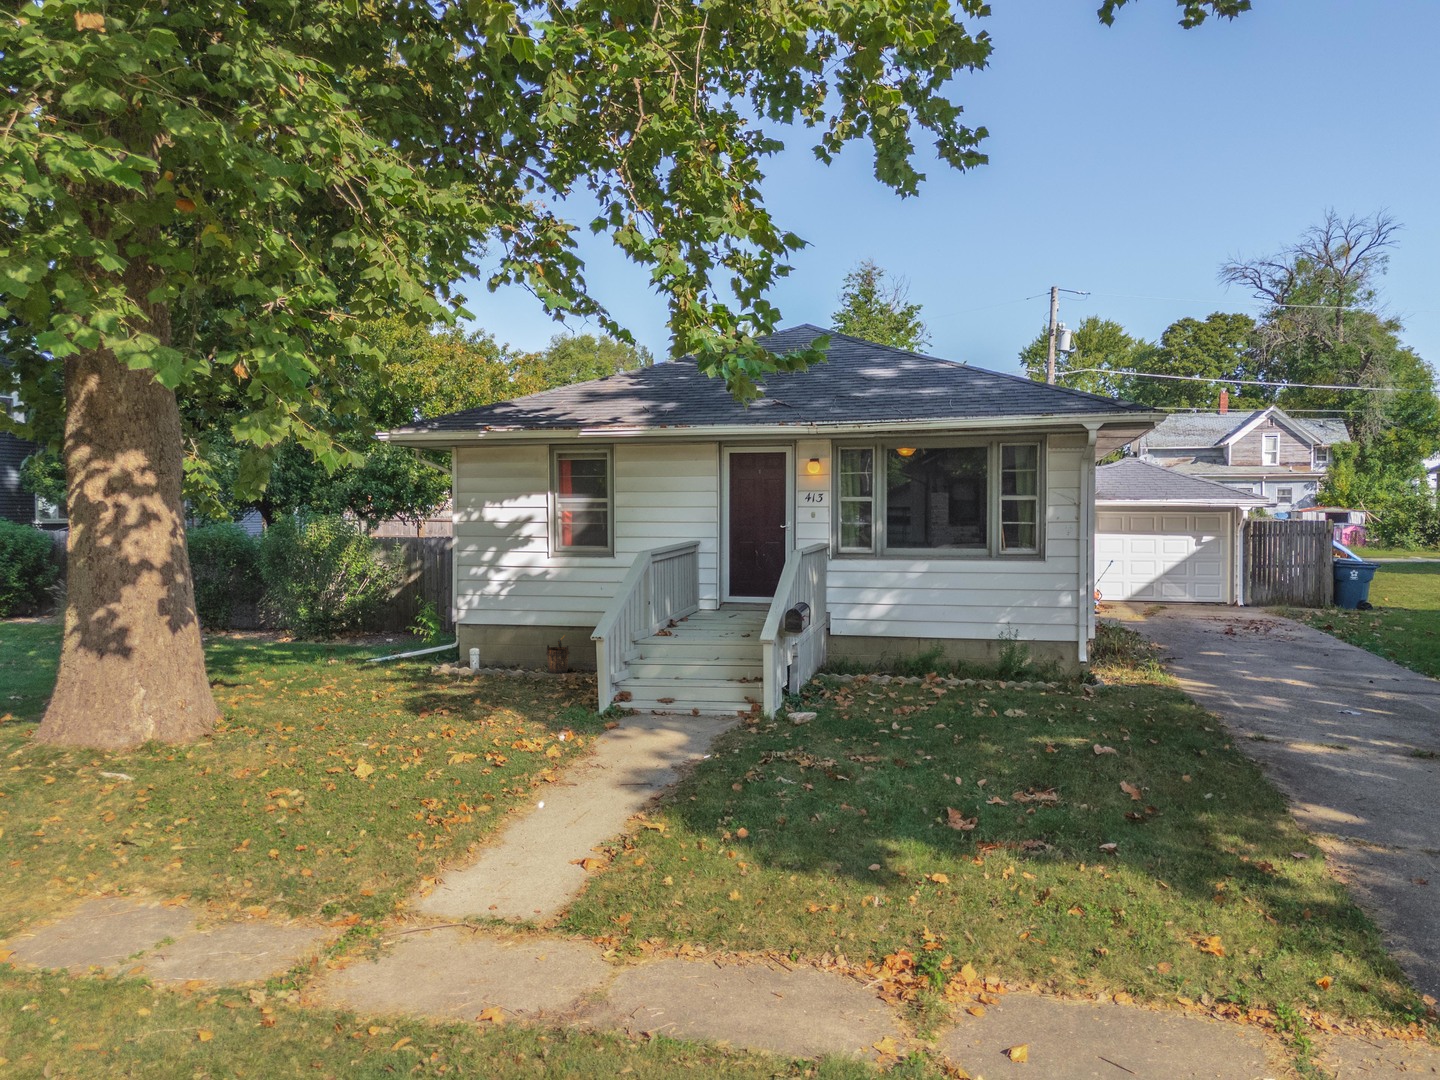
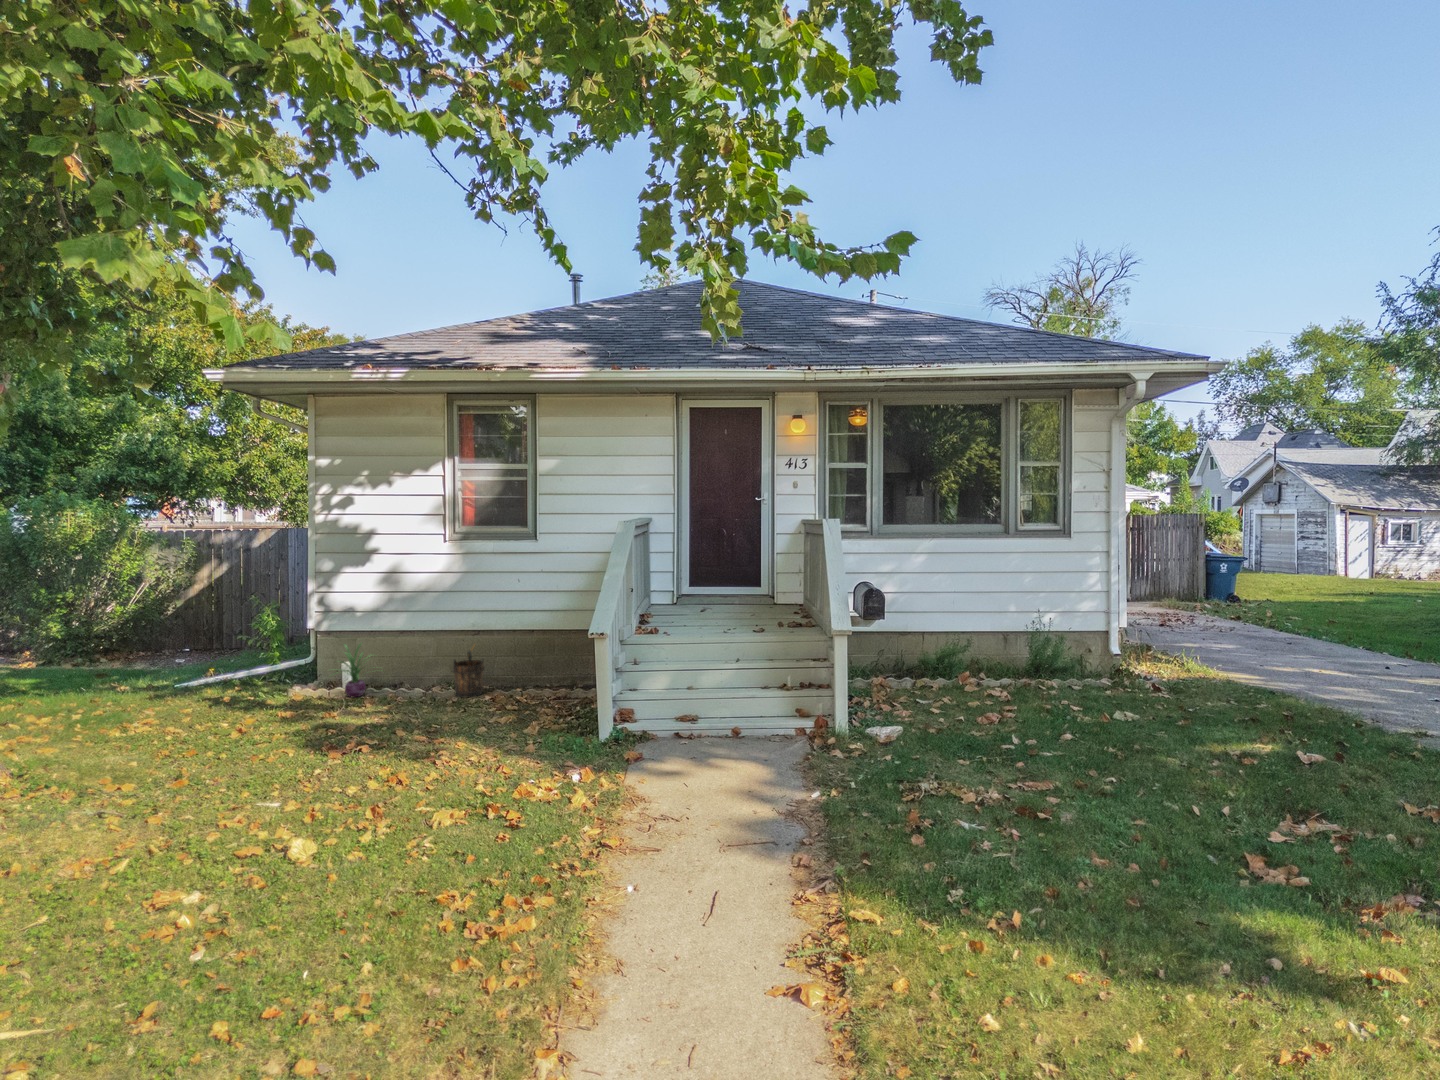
decorative plant: none [459,630,502,670] -> present [337,643,370,698]

